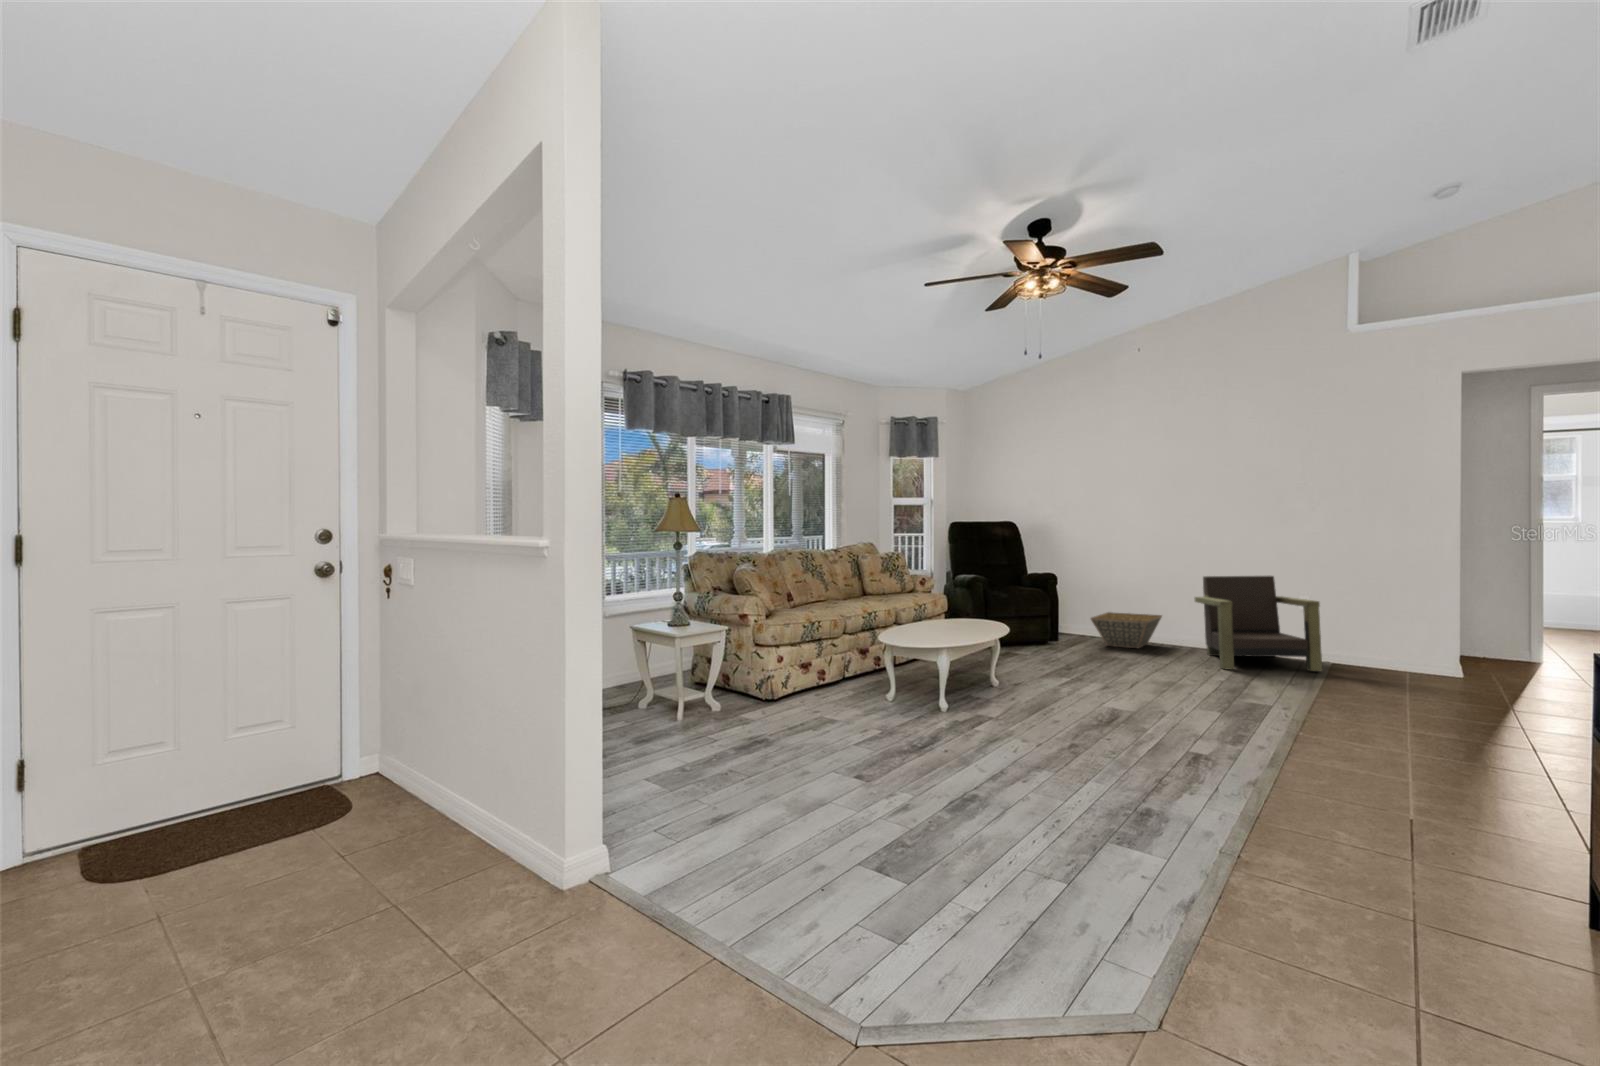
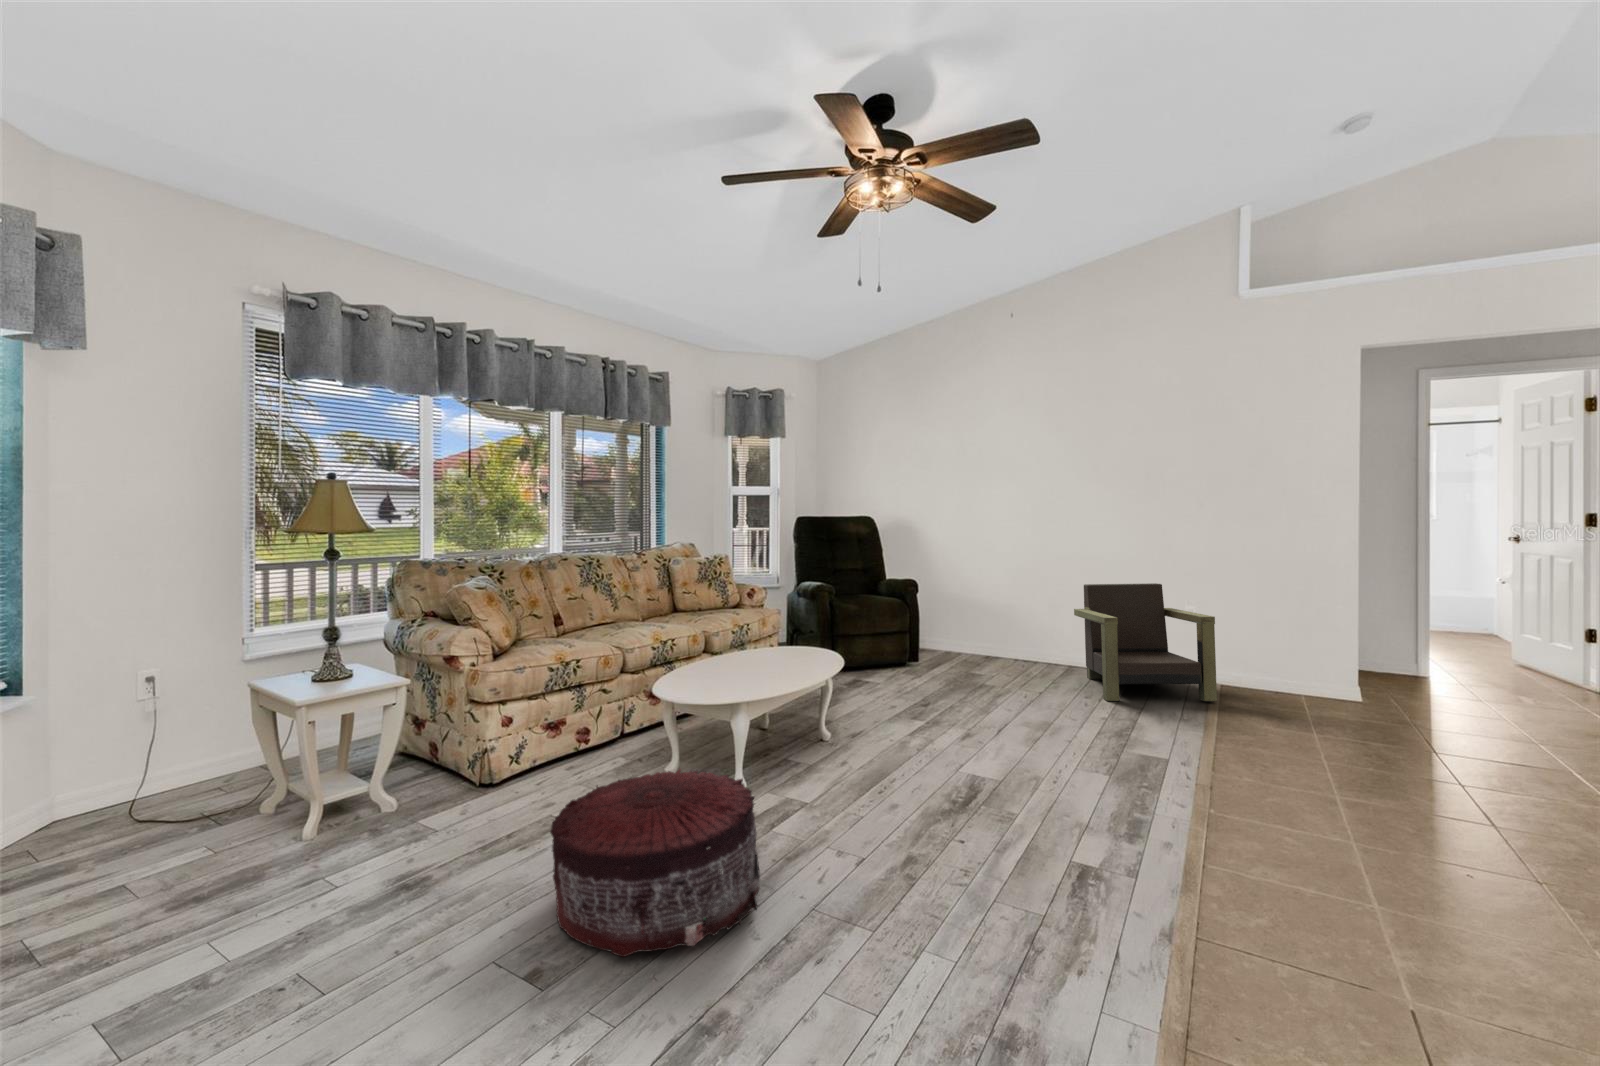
basket: present [1091,612,1162,648] -> none [956,626,1038,671]
pouf: none [851,680,981,772] -> present [550,770,760,957]

